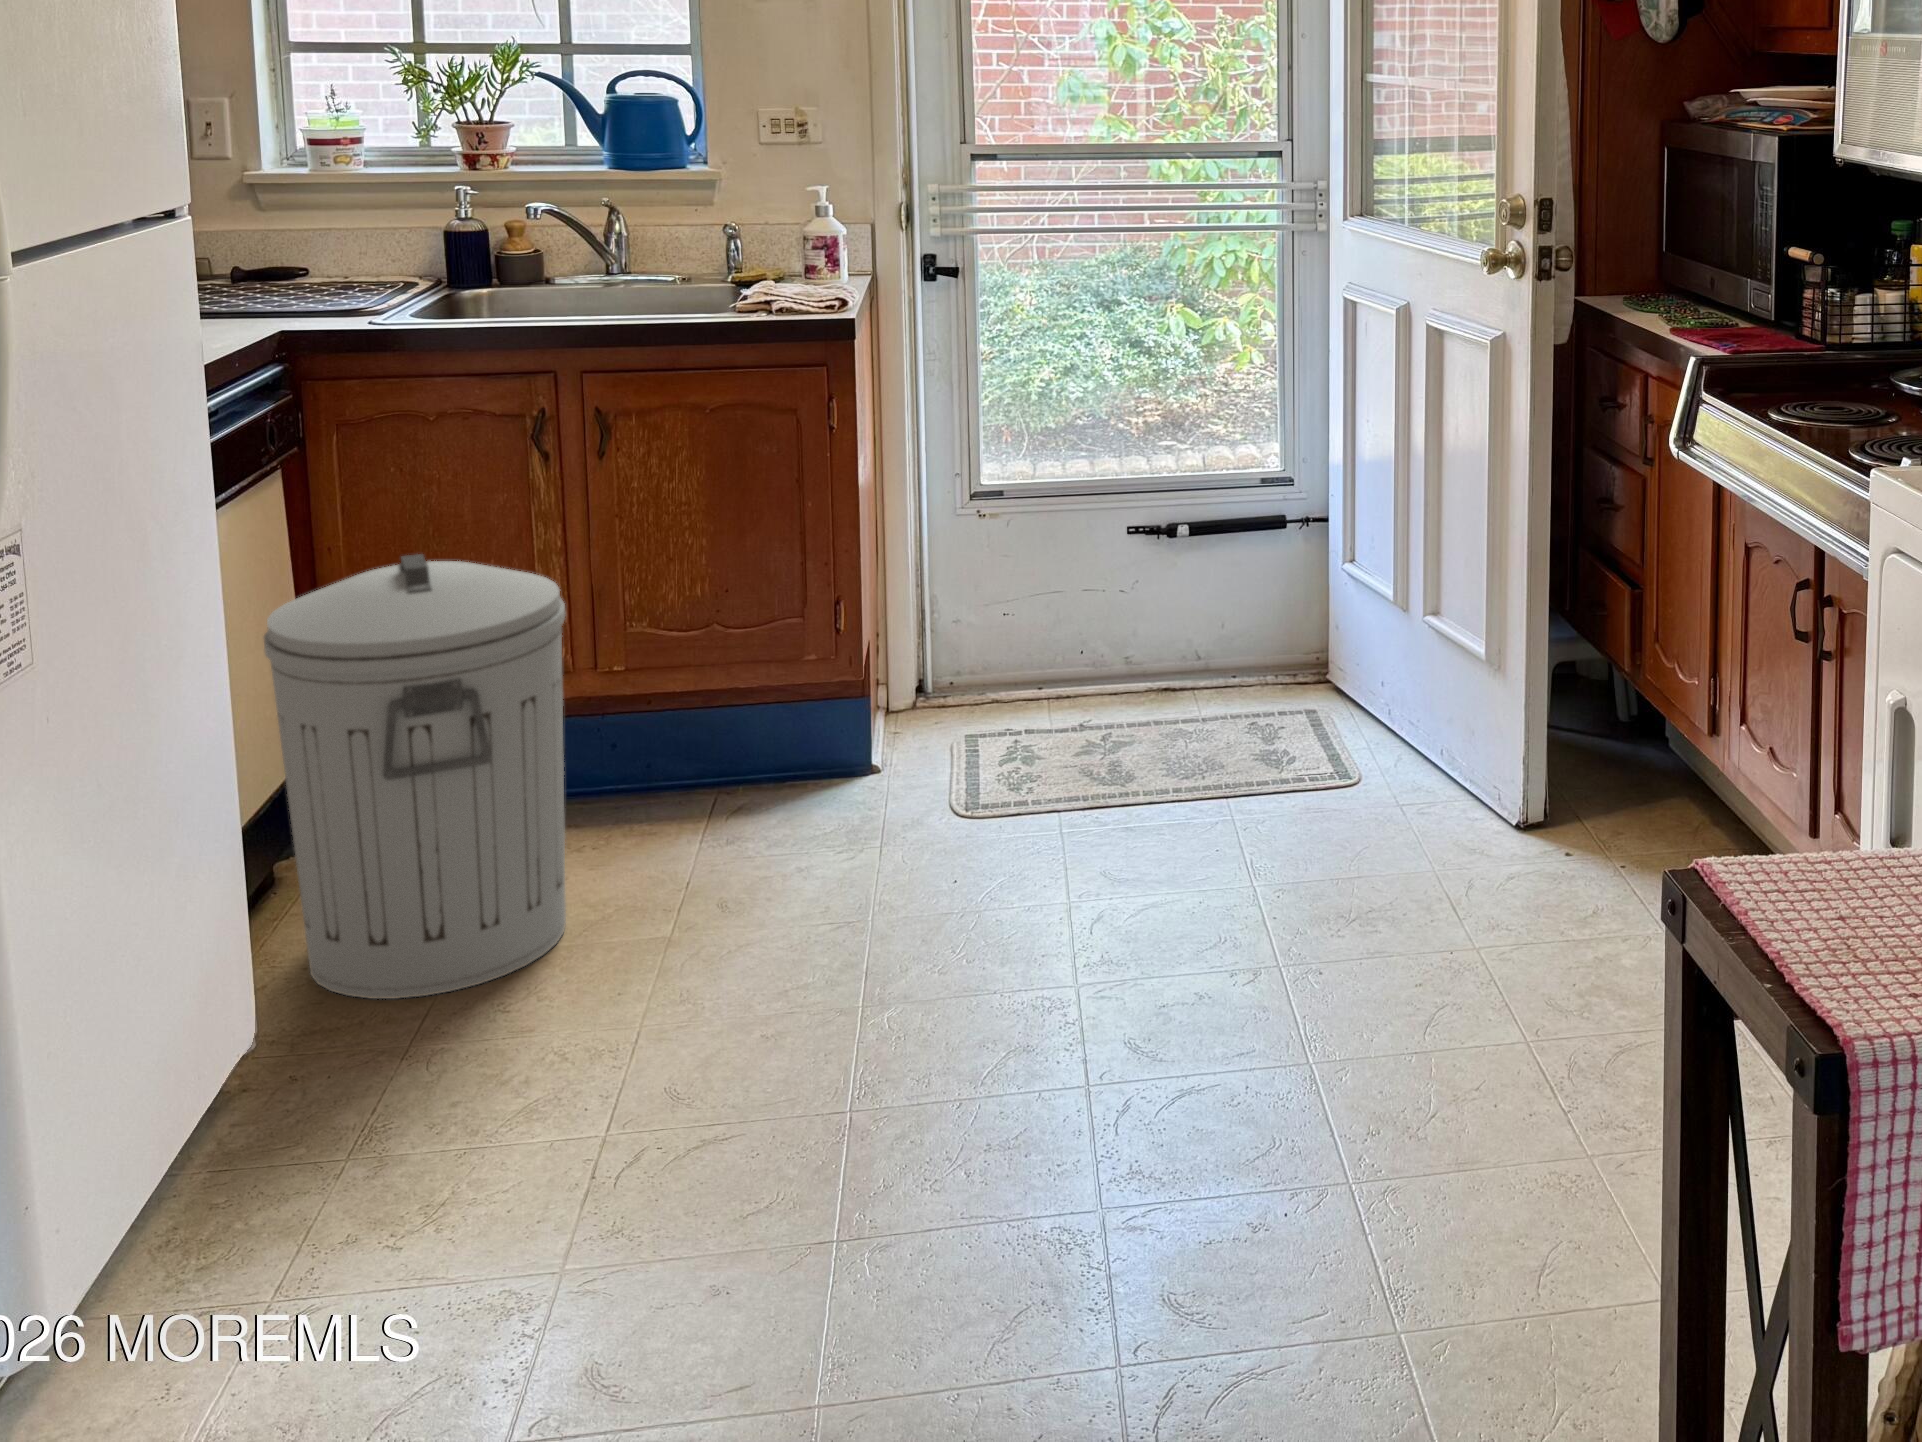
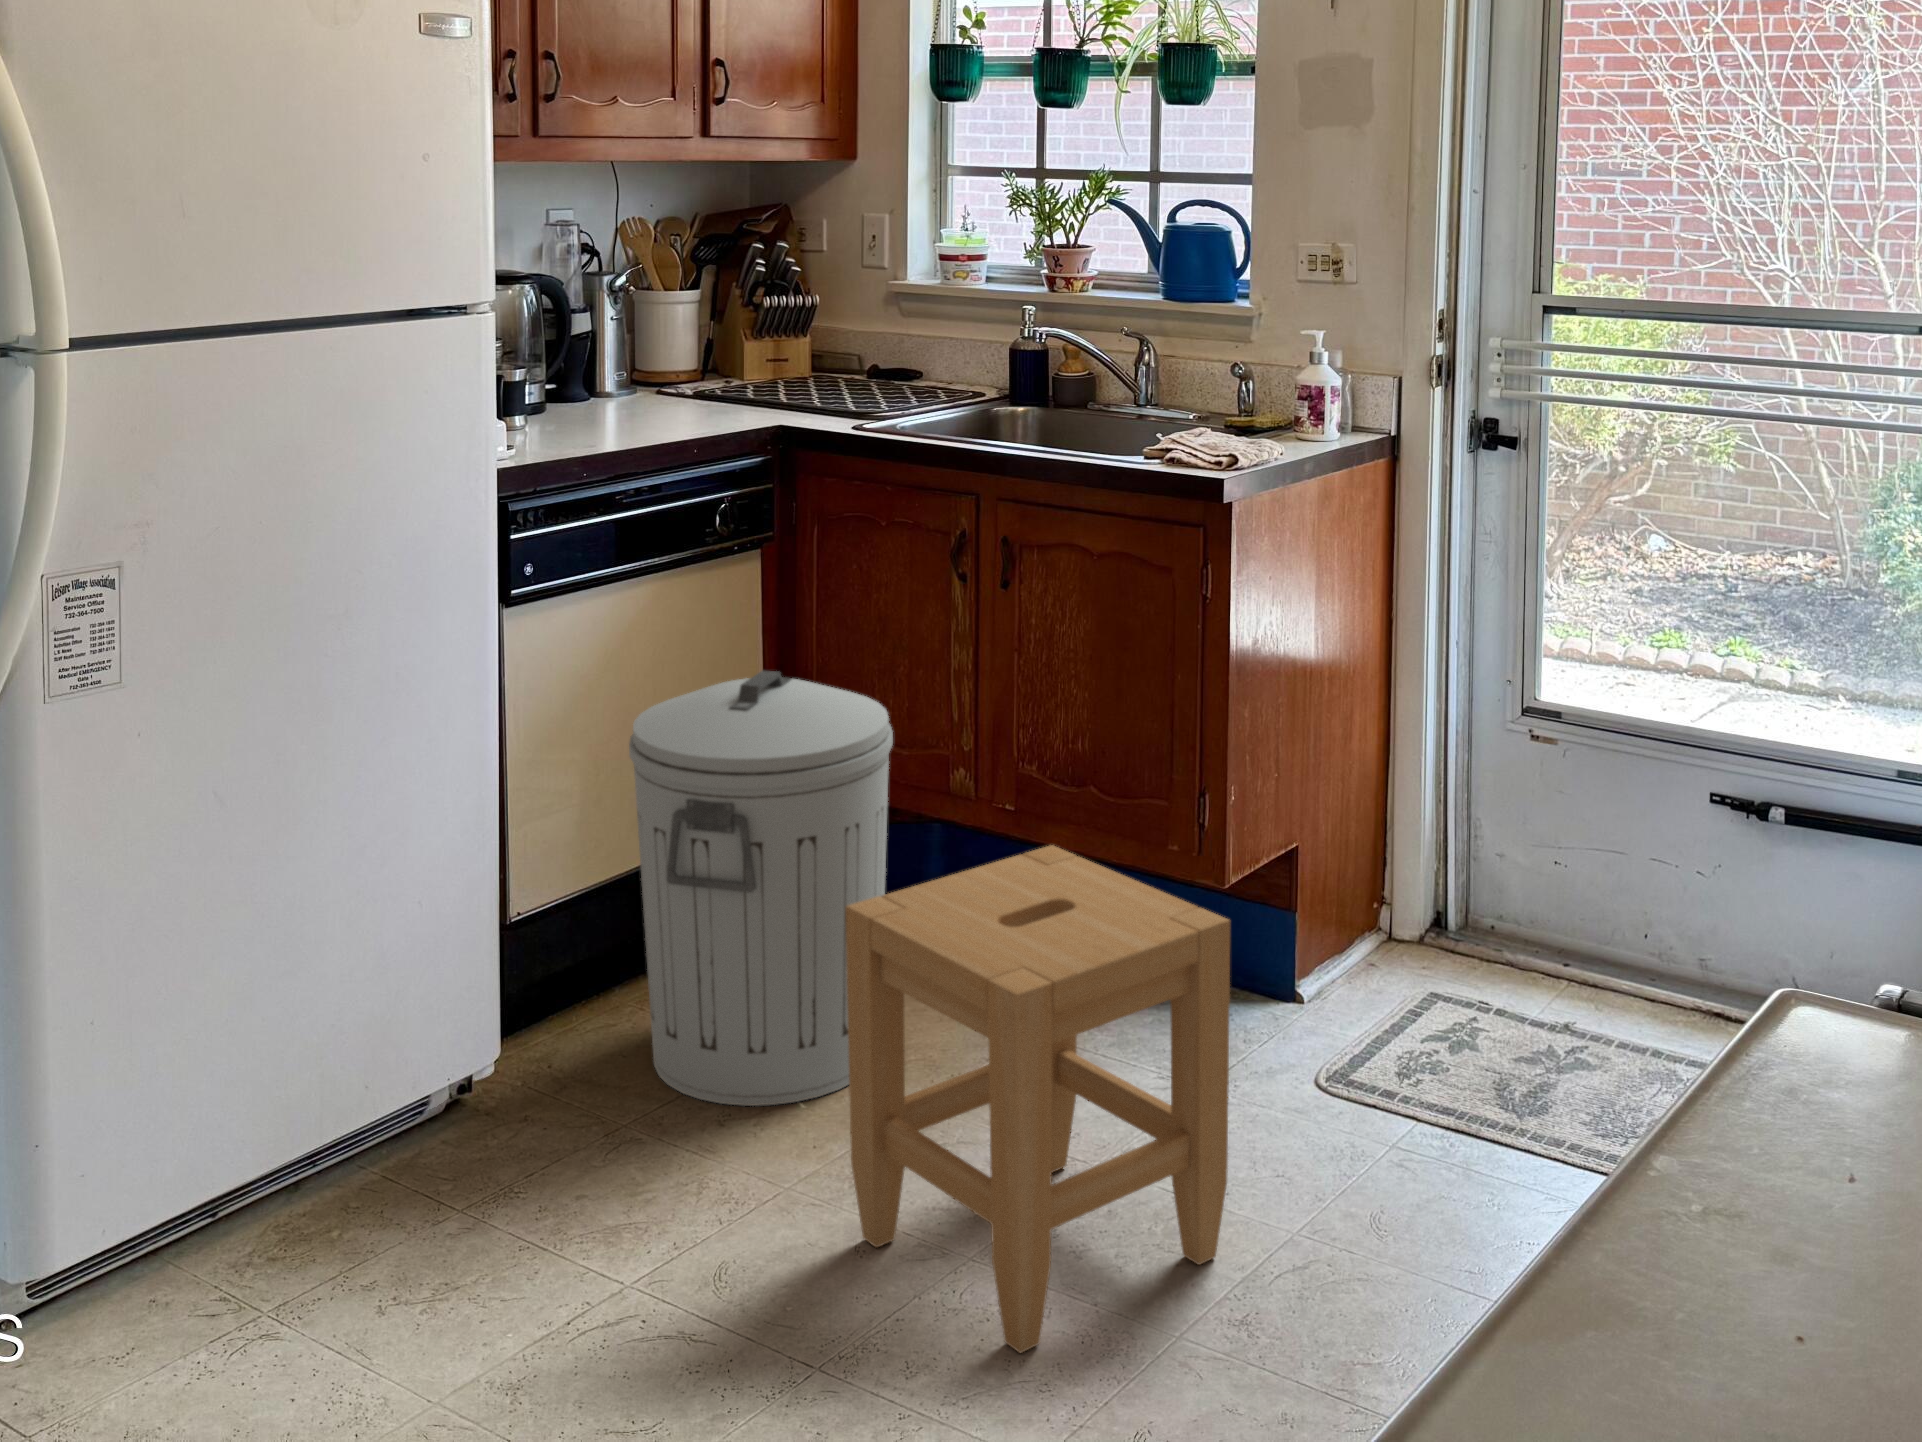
stool: none [703,640,1025,1030] -> present [846,845,1230,1353]

